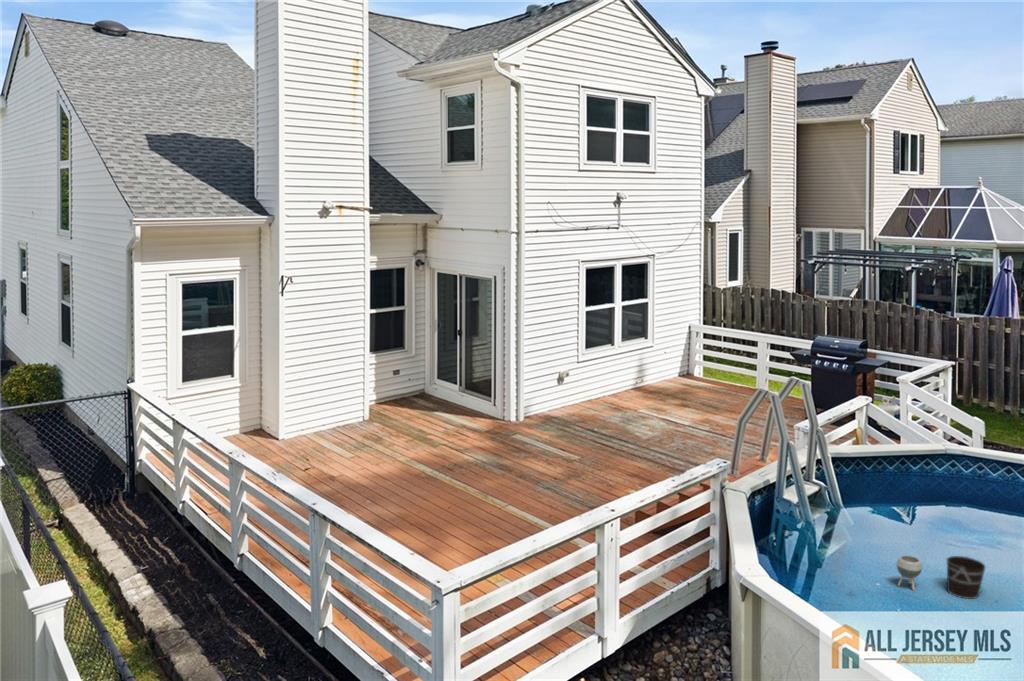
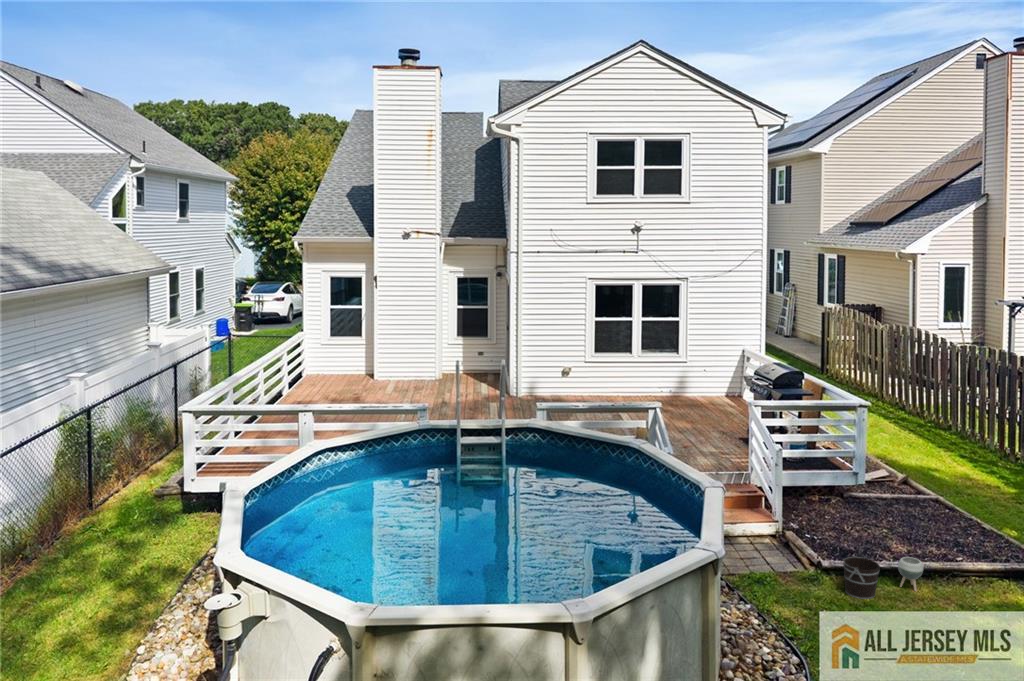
bucket: present [947,556,985,599] -> present [844,557,880,599]

